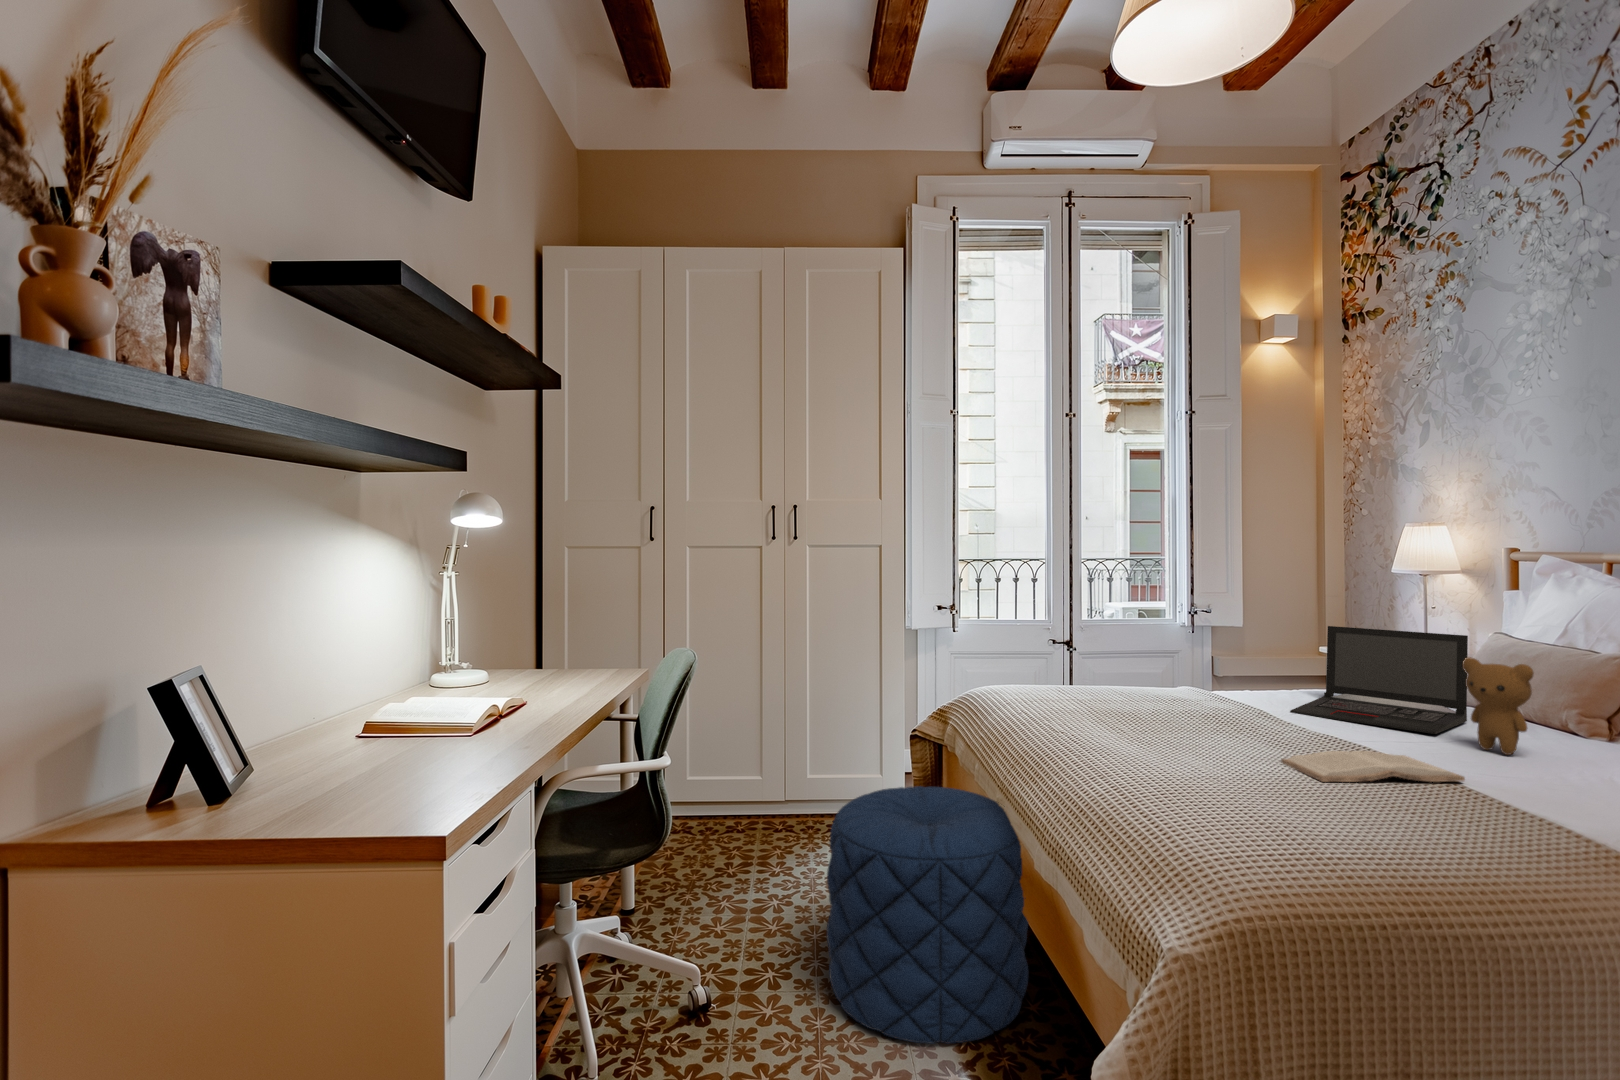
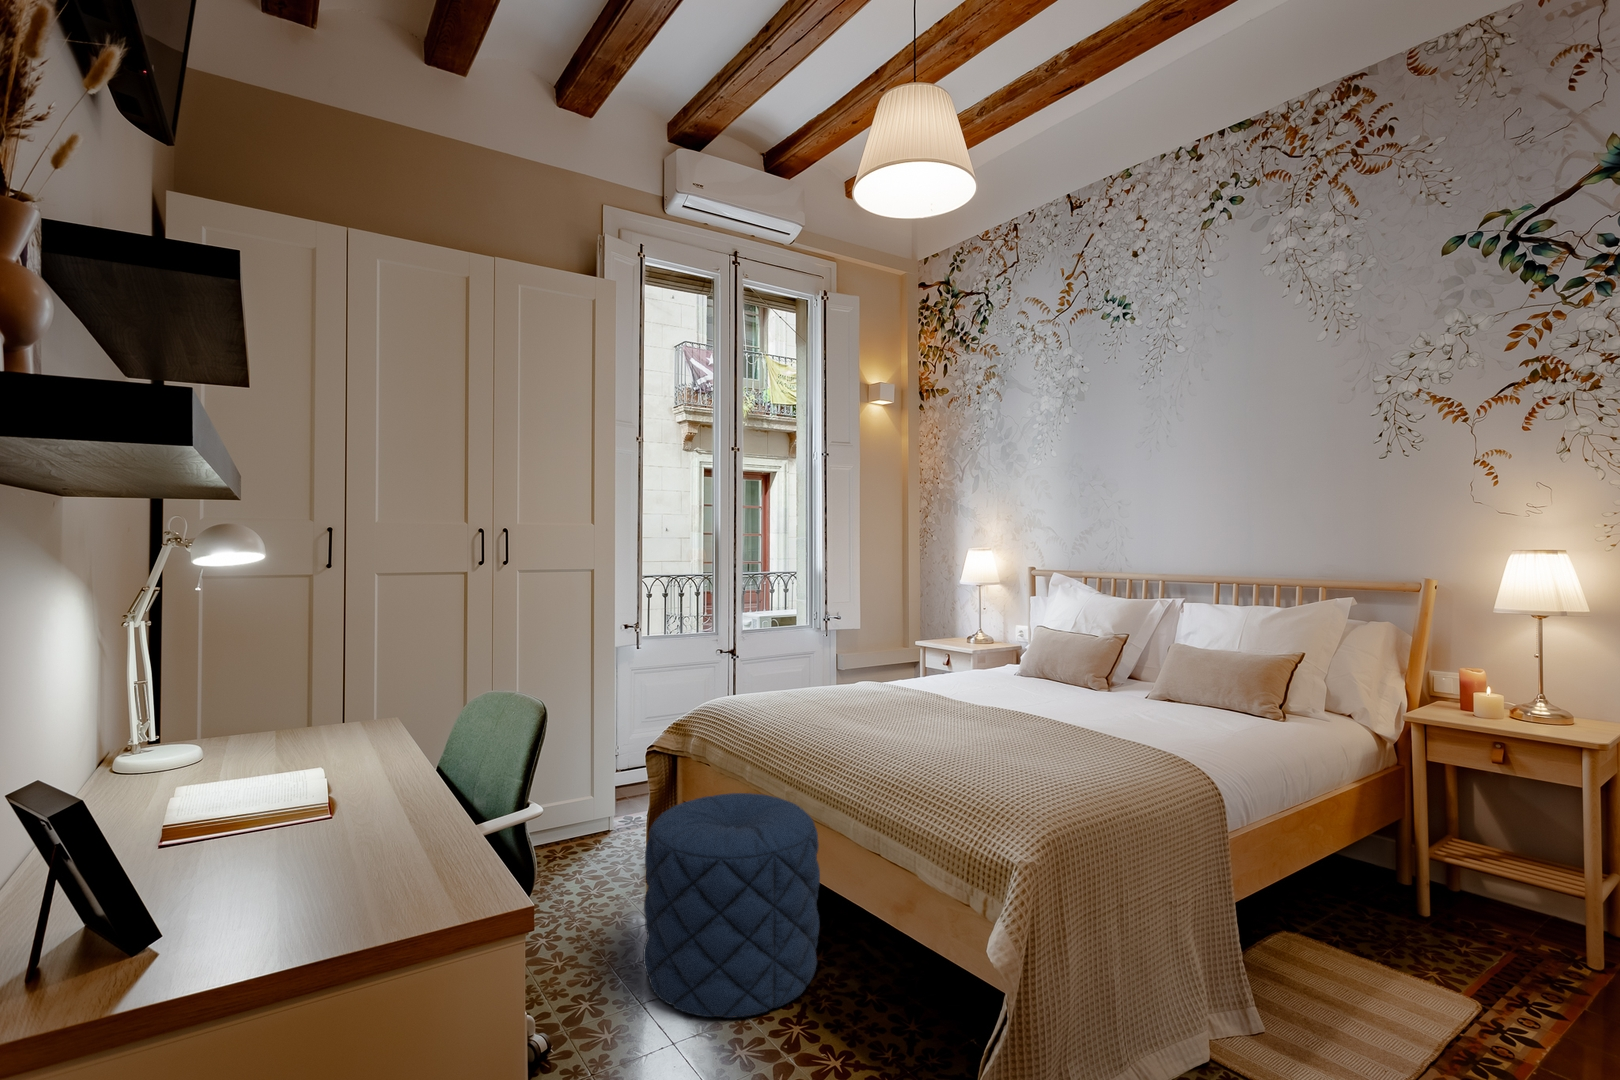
laptop: present [1290,626,1468,734] -> none [943,631,1040,703]
teddy bear: present [1463,657,1534,755] -> none [1052,649,1093,711]
book: present [1281,751,1465,782] -> none [979,719,1078,744]

